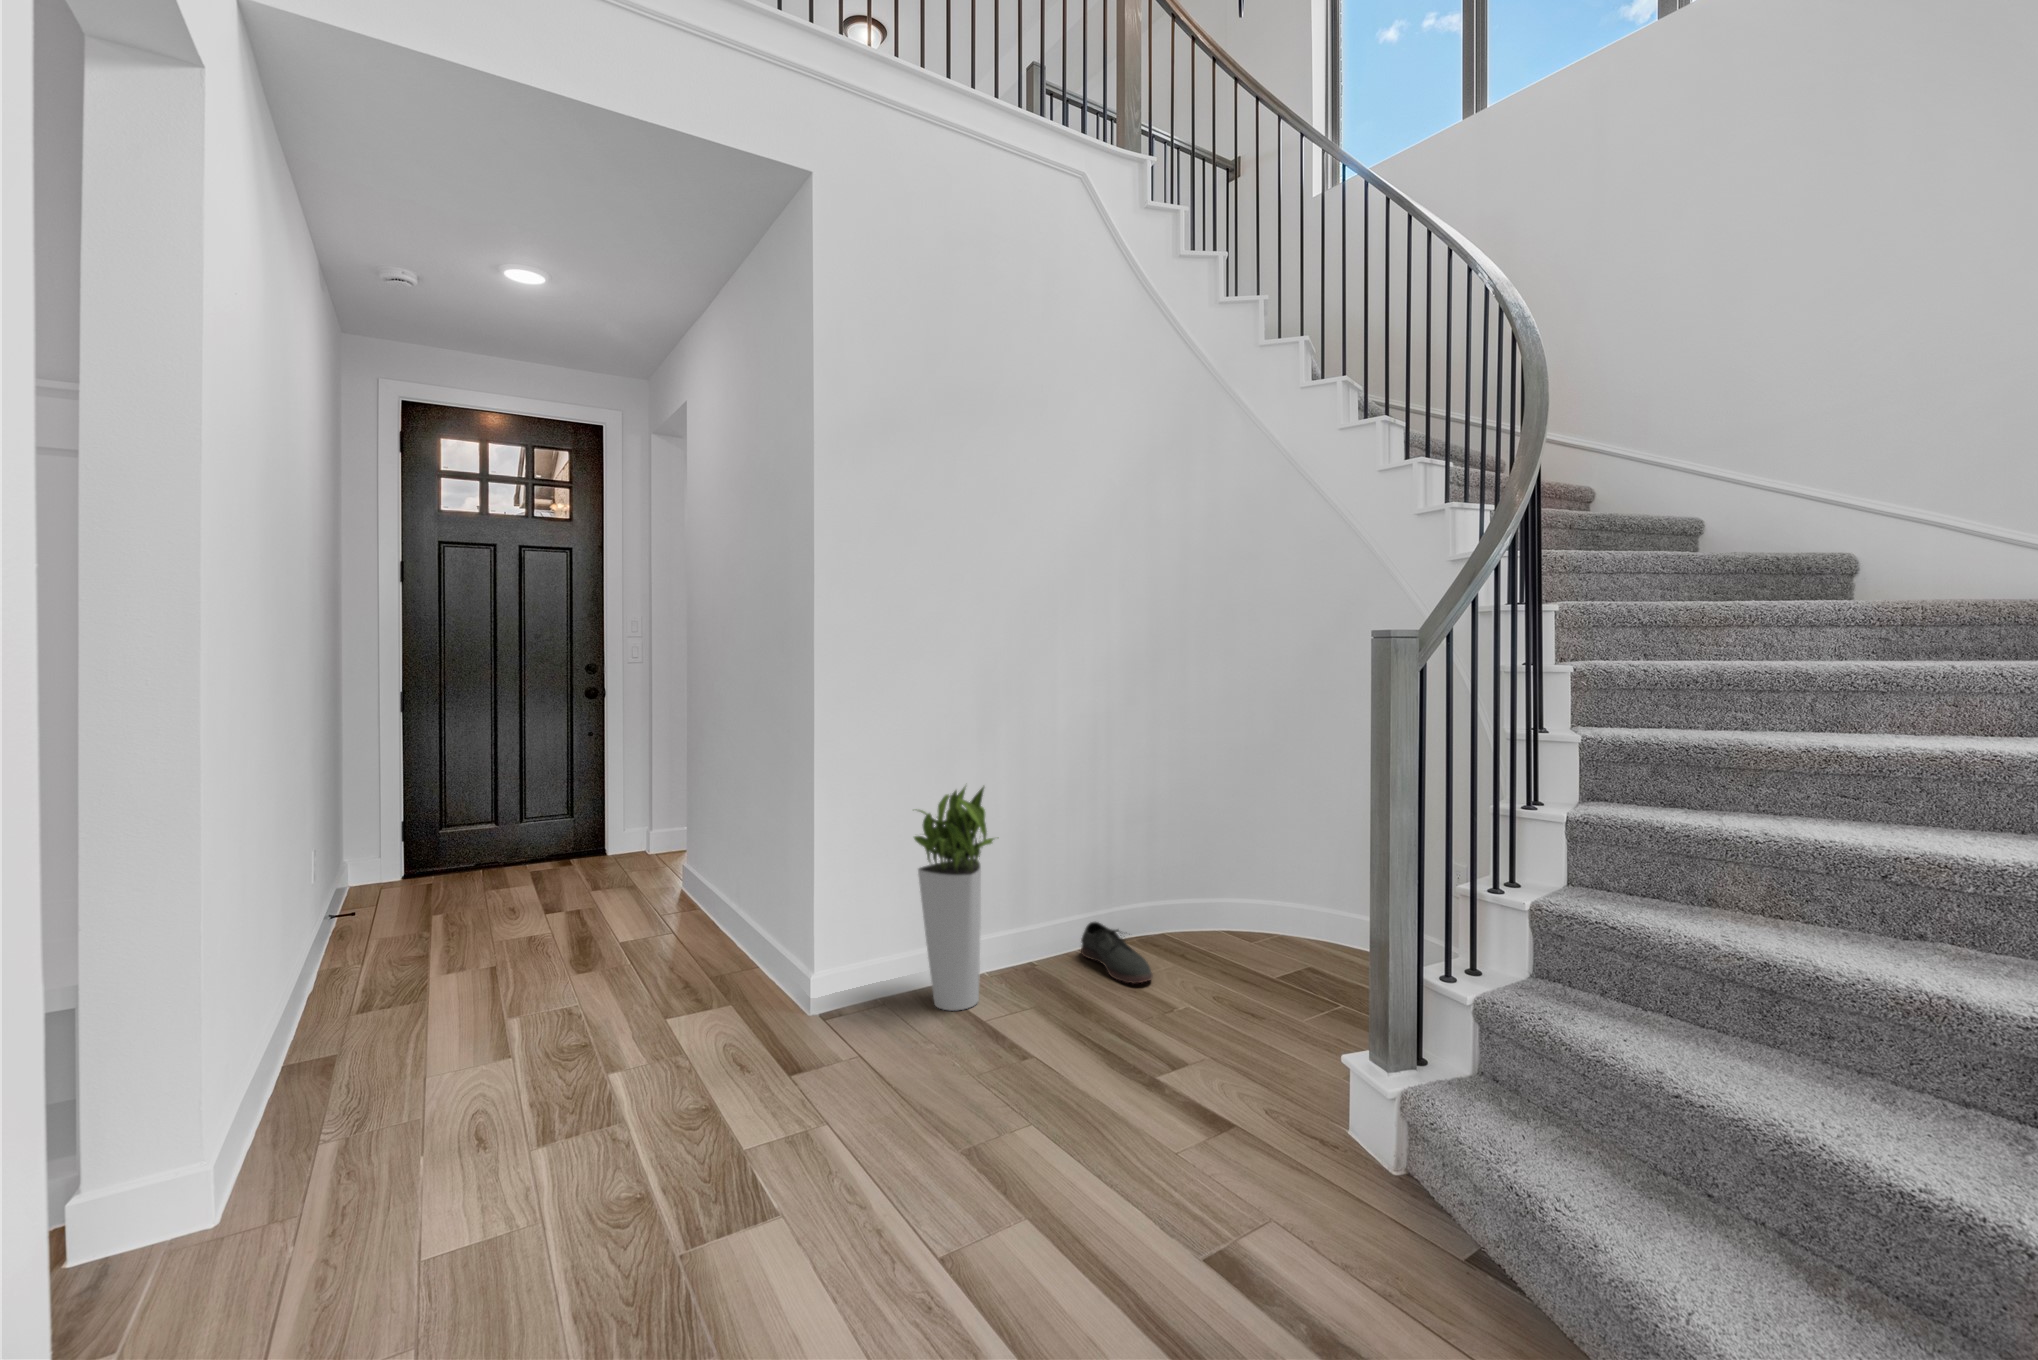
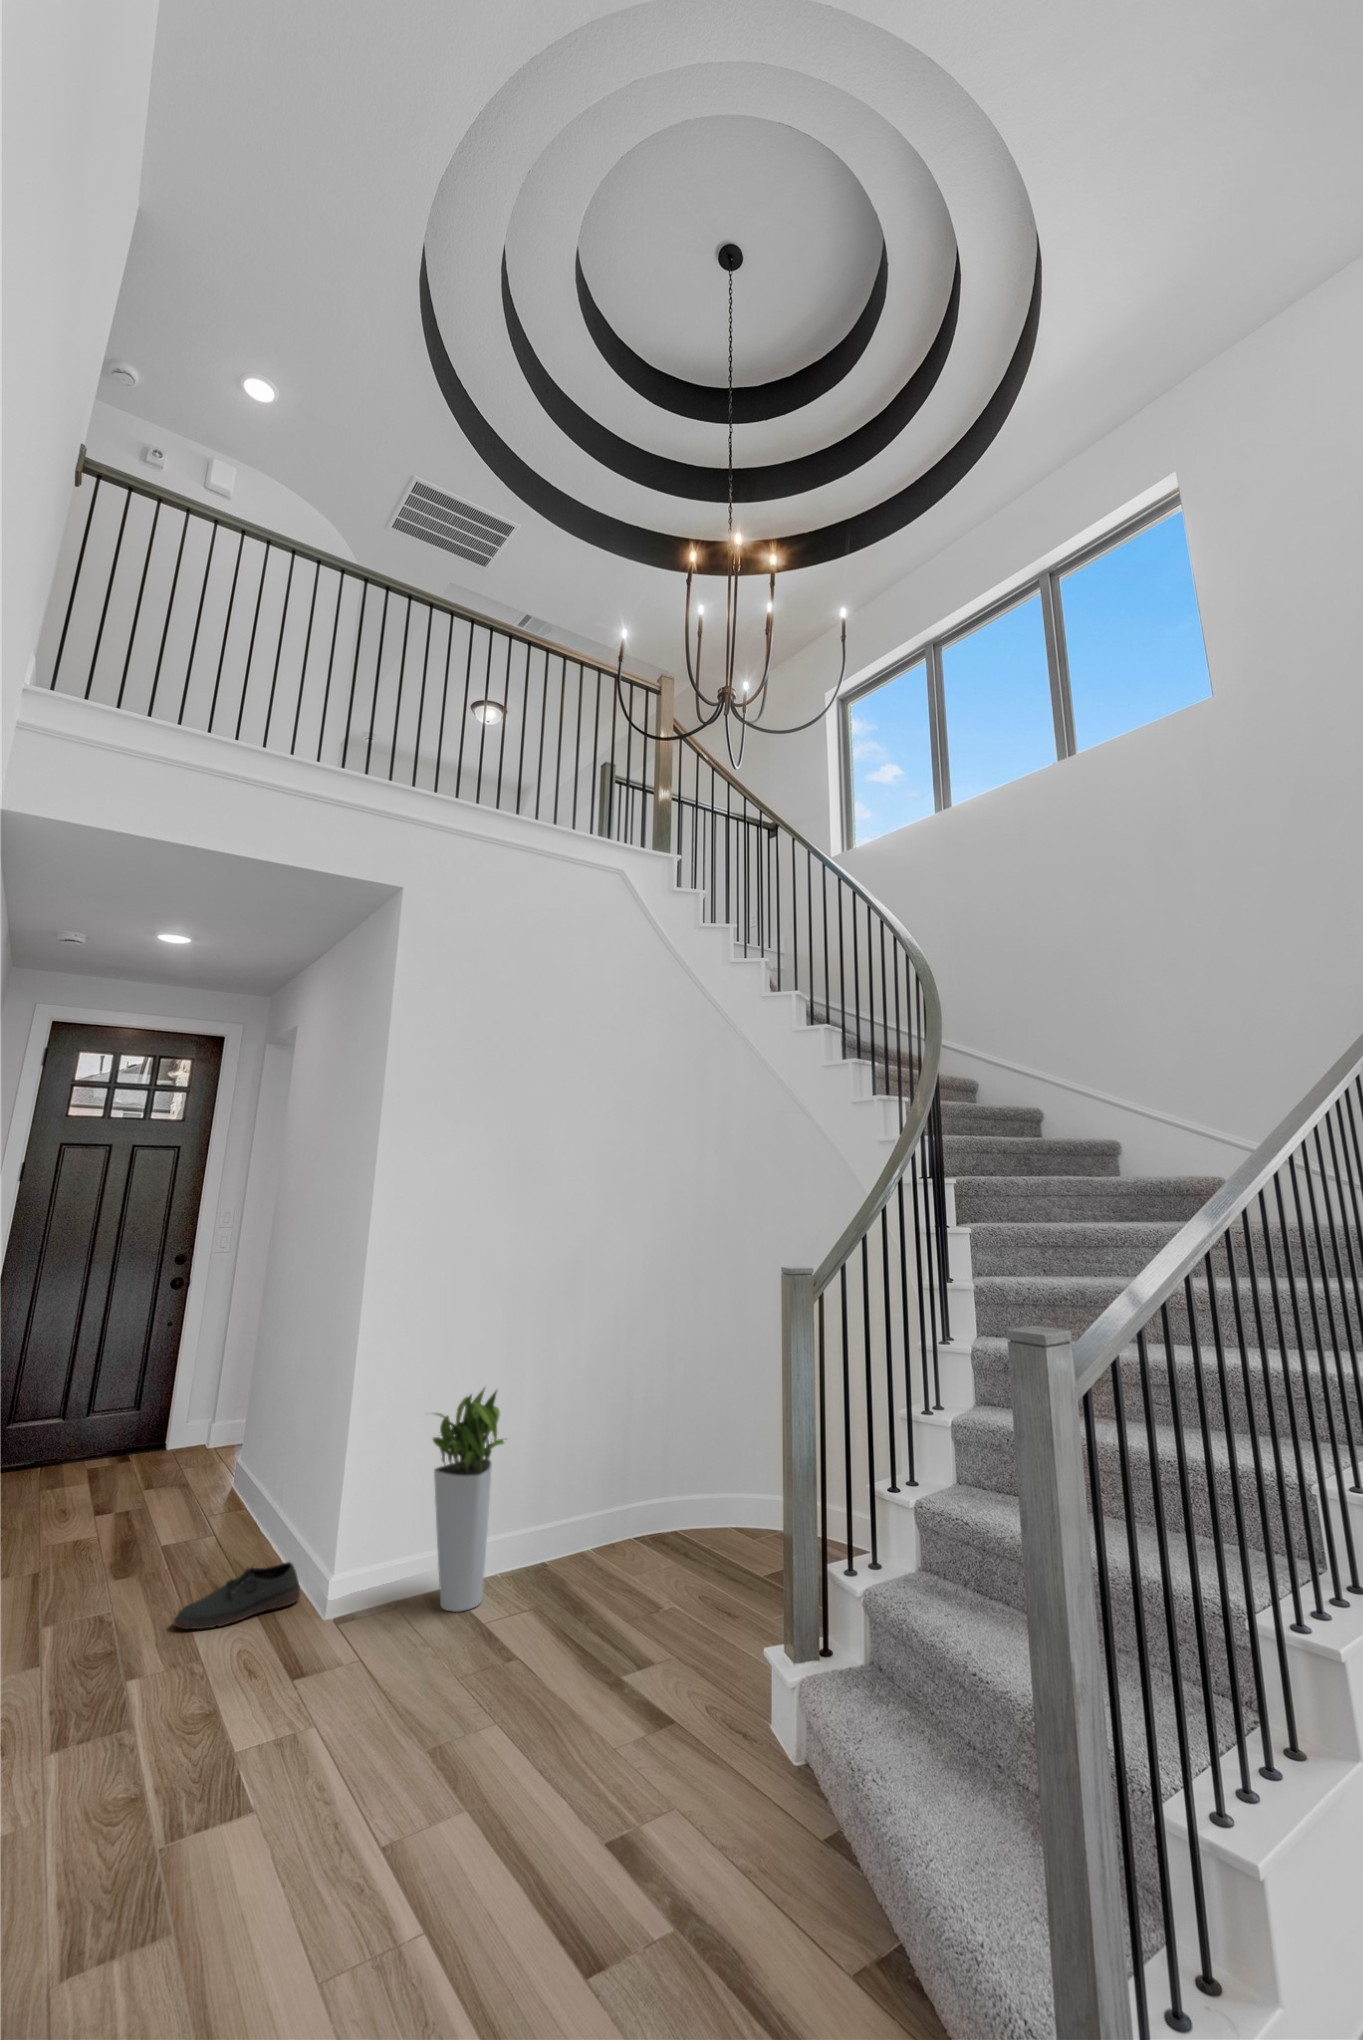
shoe: present [1081,922,1152,984] -> present [173,1562,300,1629]

